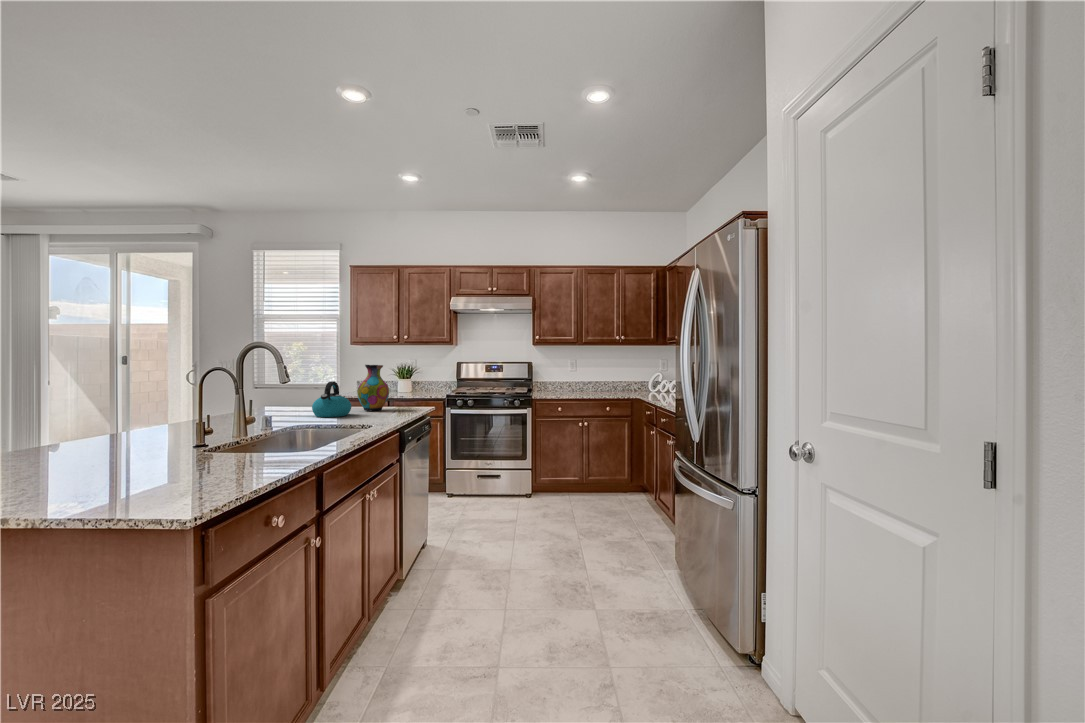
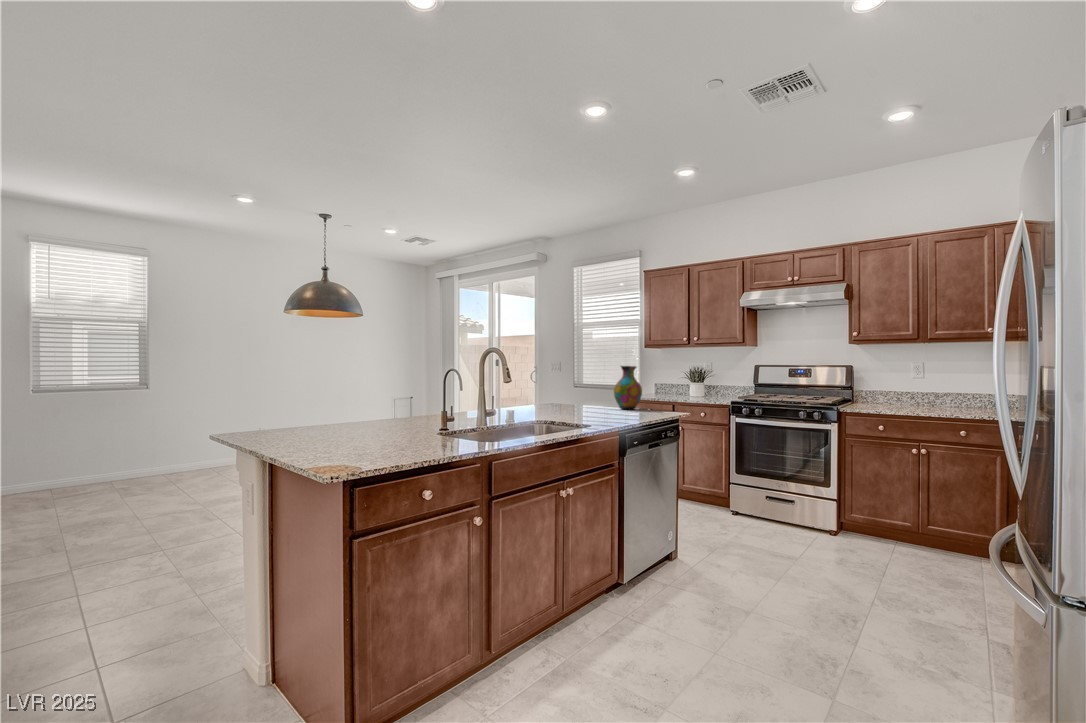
kettle: present [312,381,352,417] -> none [571,380,602,411]

